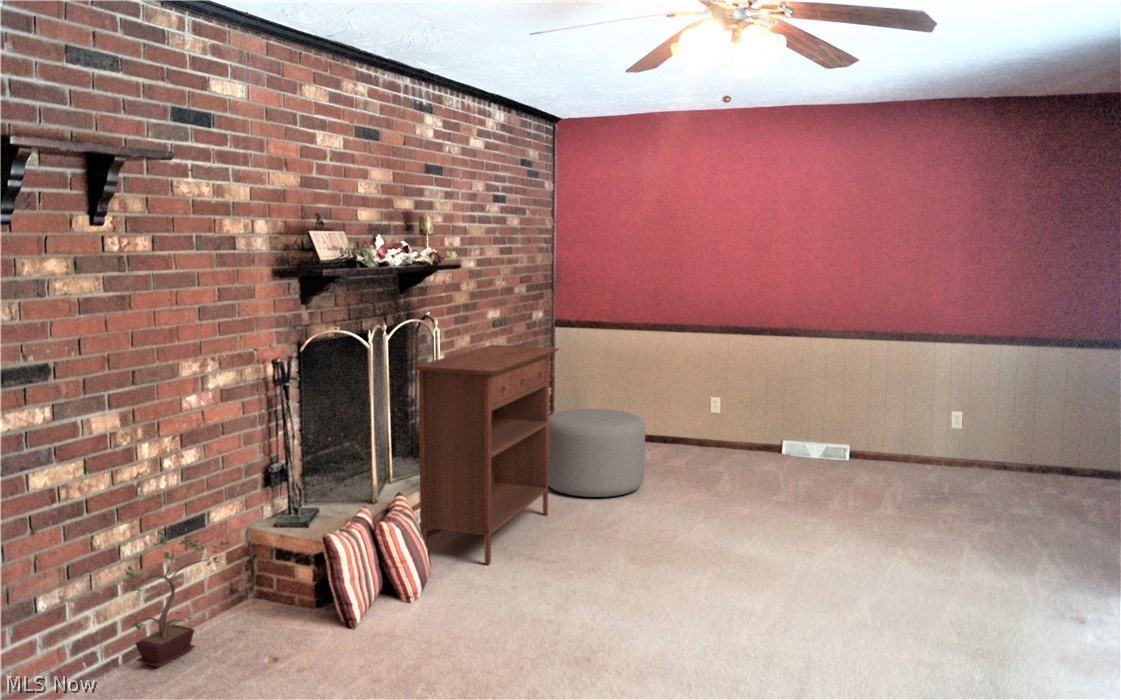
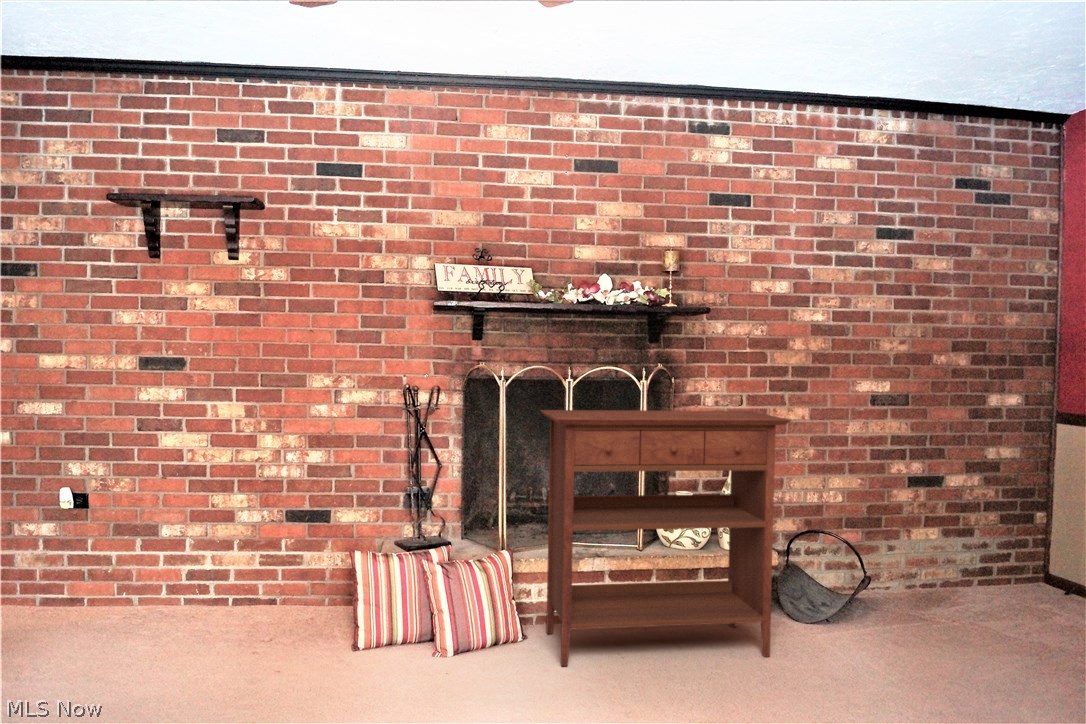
ottoman: present [548,409,645,497] -> none [847,531,1026,683]
potted plant: present [126,531,229,667] -> none [209,506,309,617]

